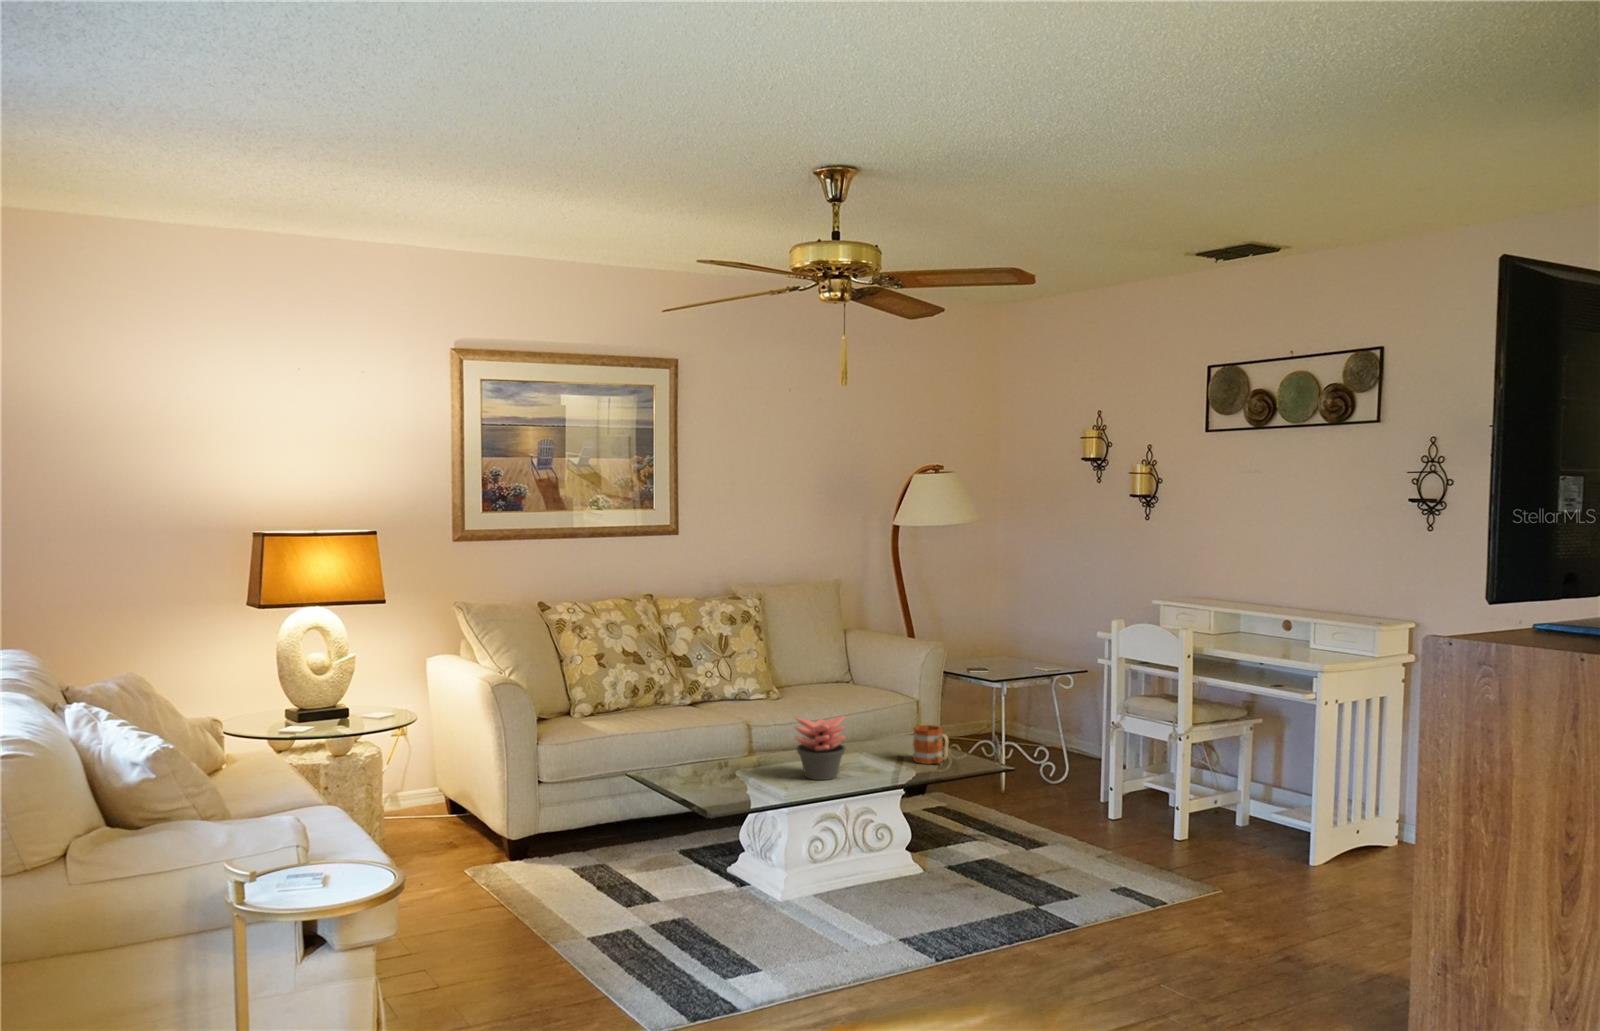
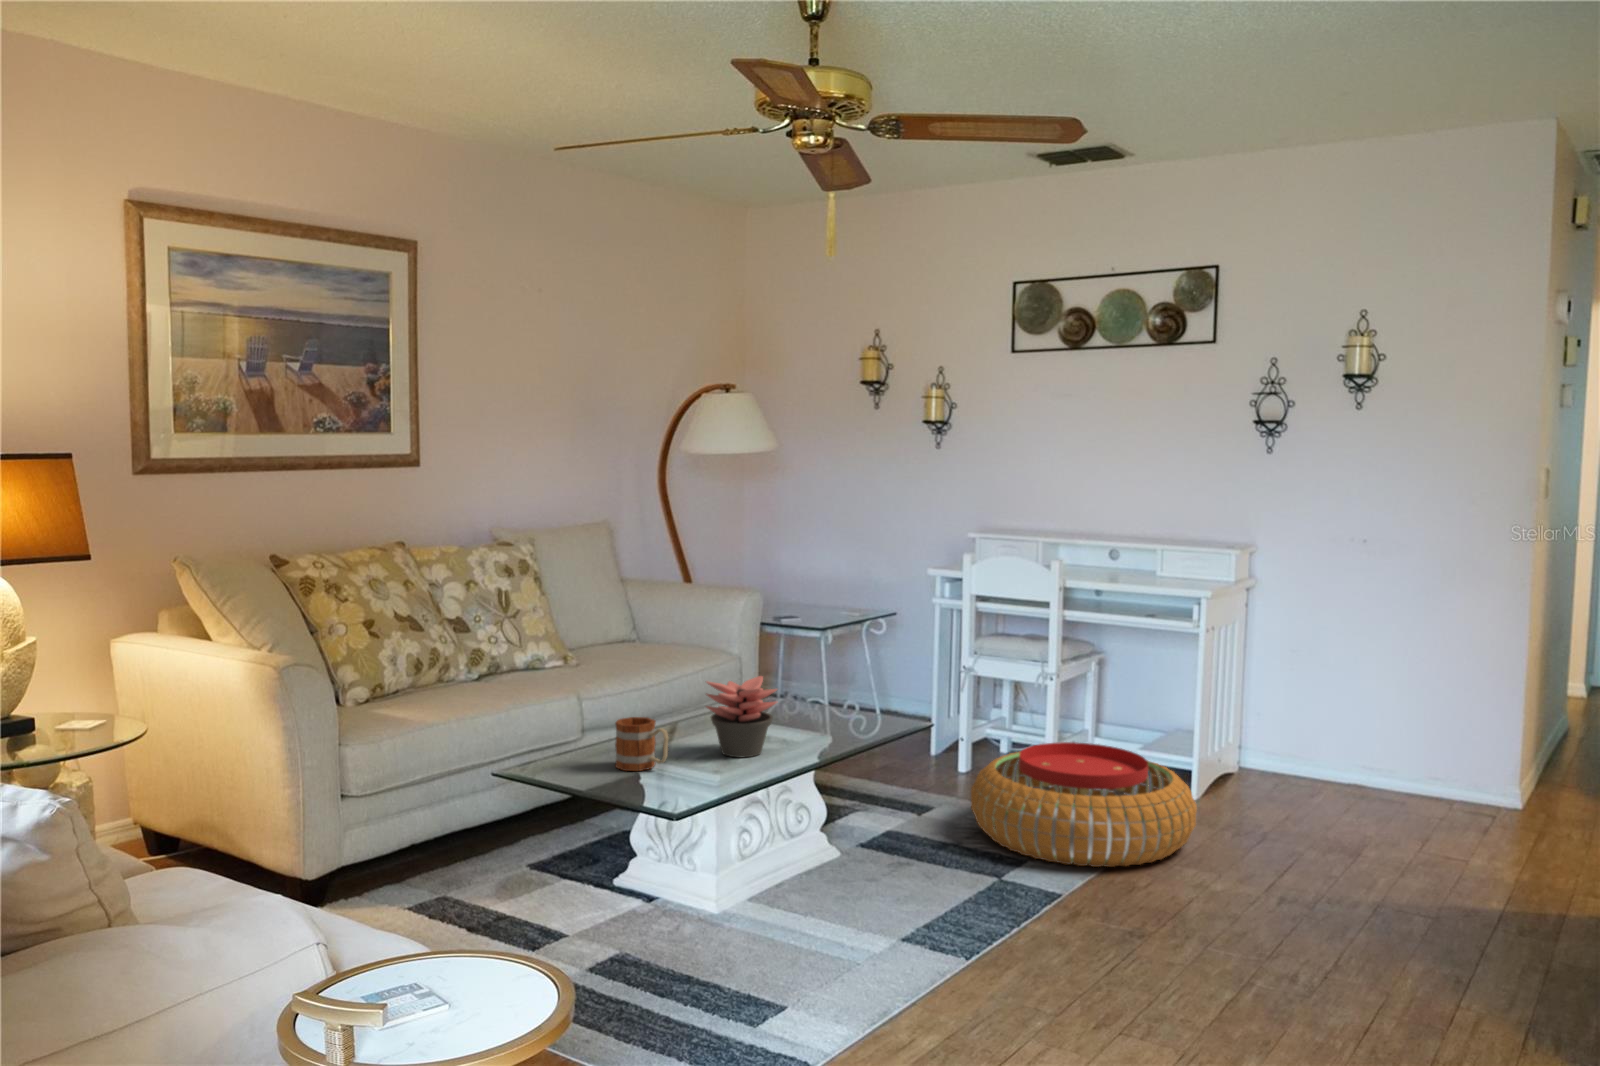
mug: present [913,725,949,764] -> present [615,717,668,771]
pouf: none [1053,798,1263,915] -> present [971,742,1197,867]

